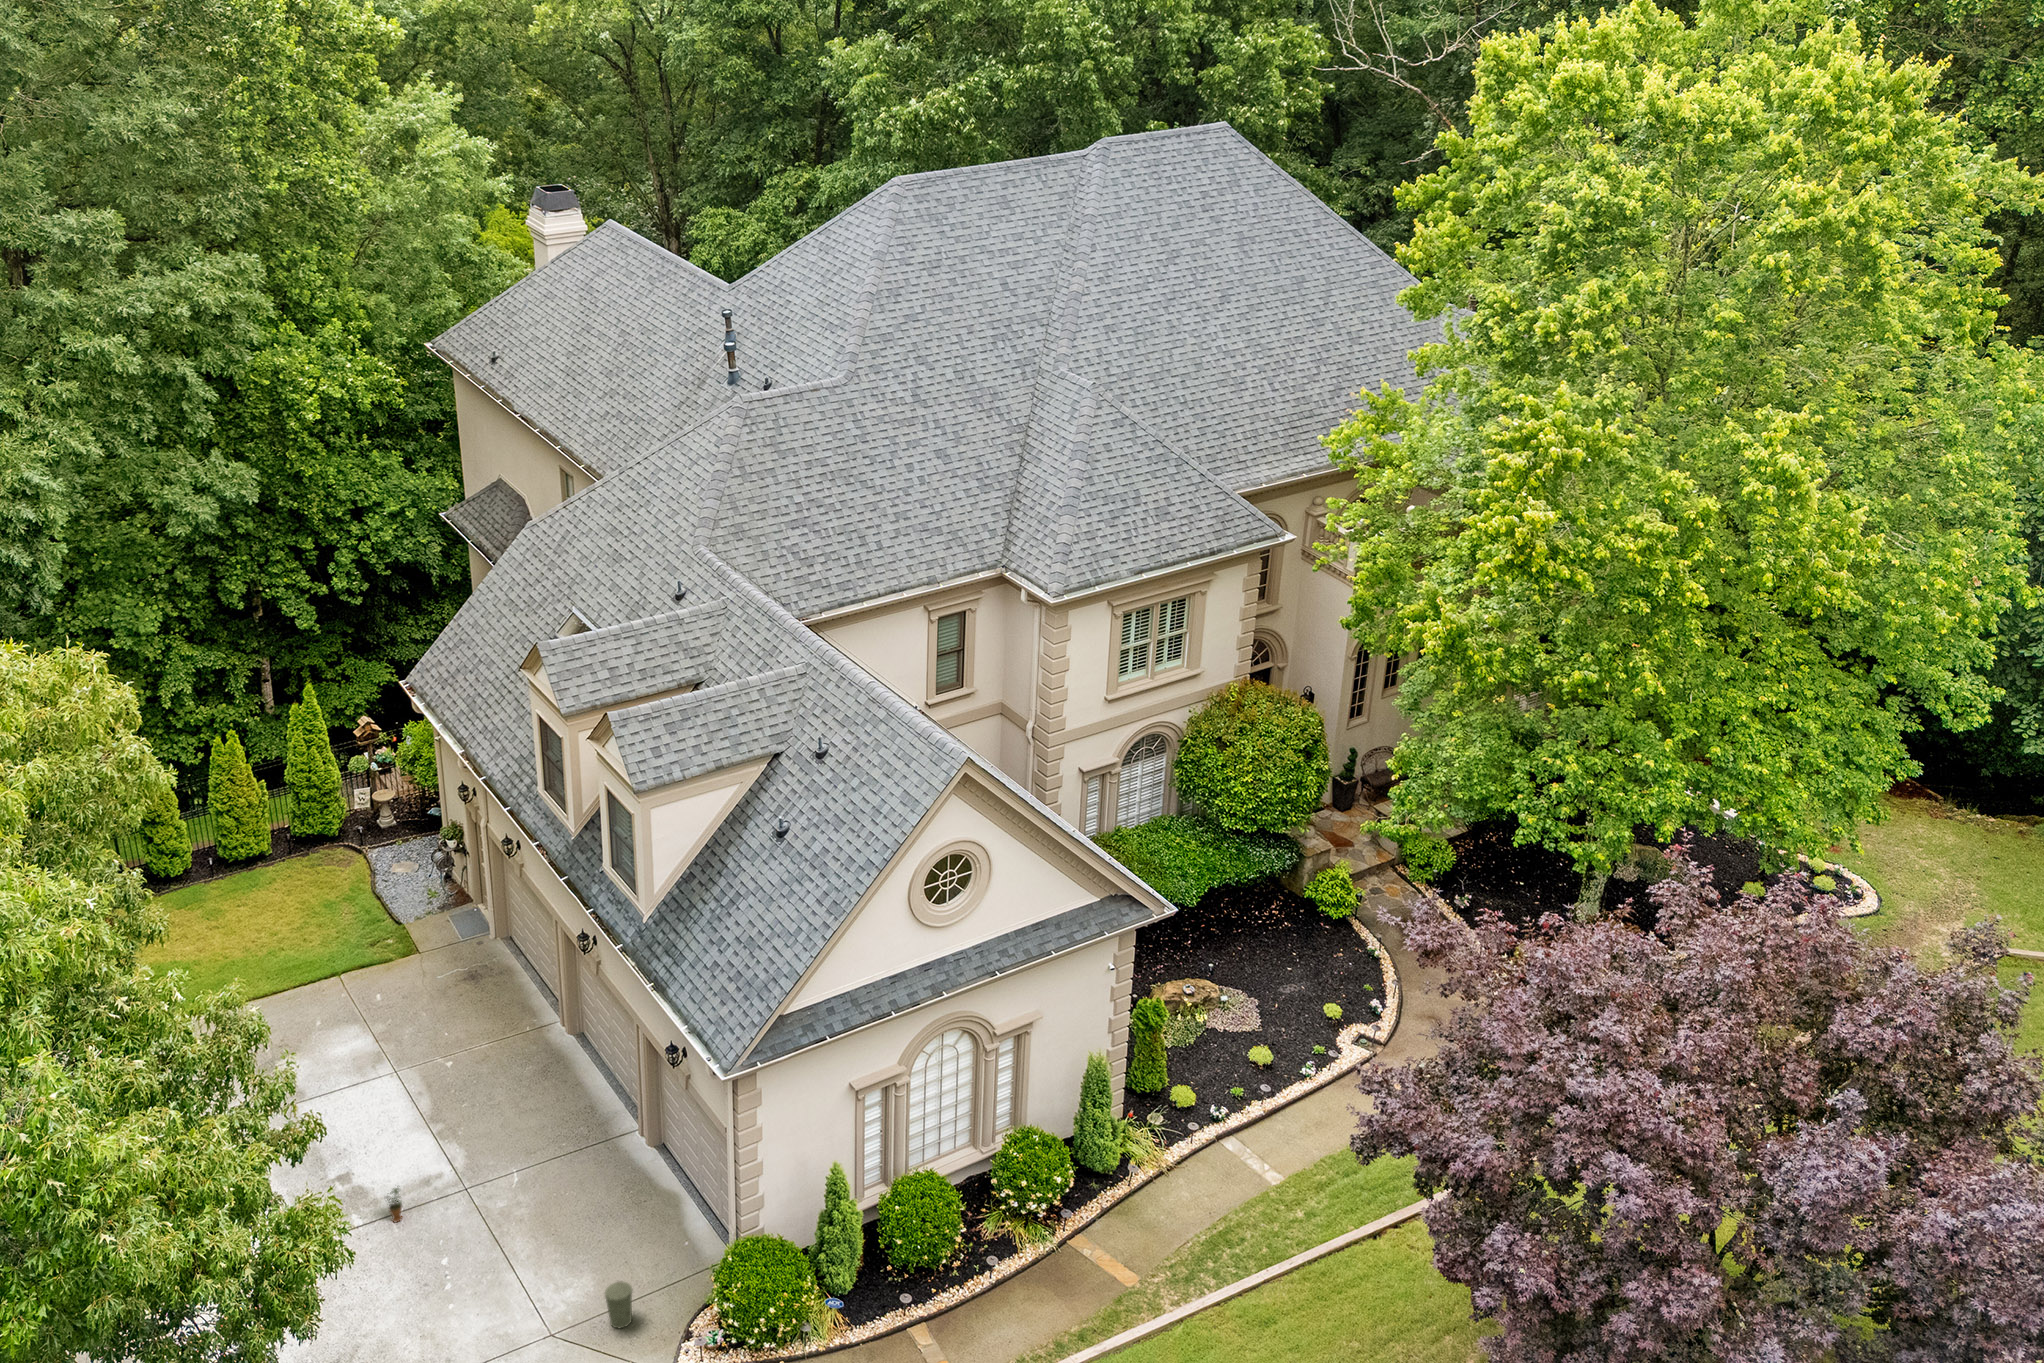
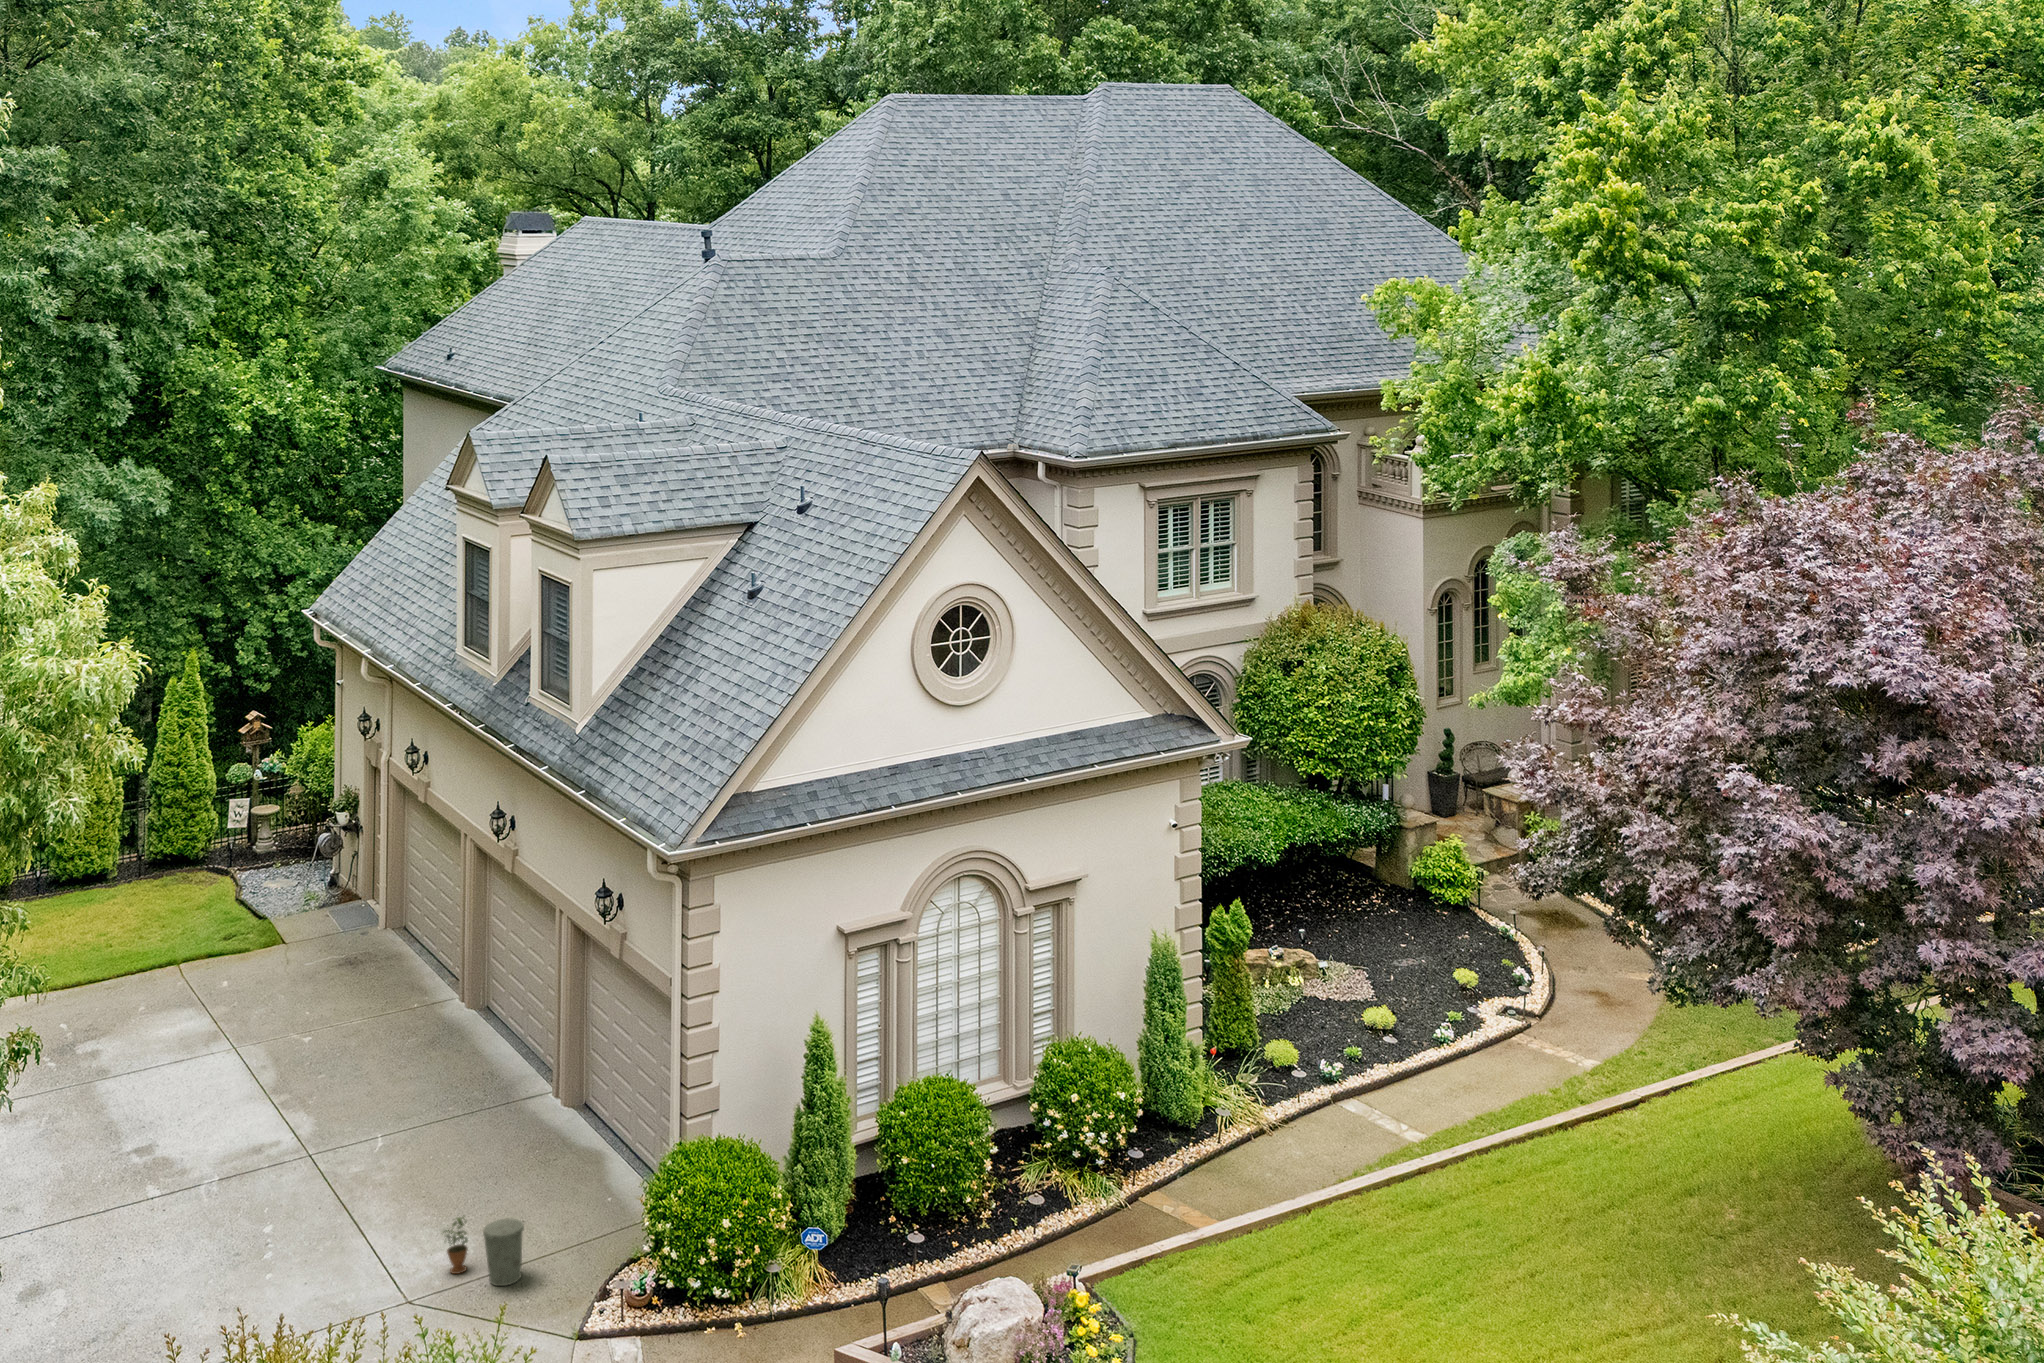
potted plant: present [386,1188,402,1222] -> present [443,1217,468,1274]

